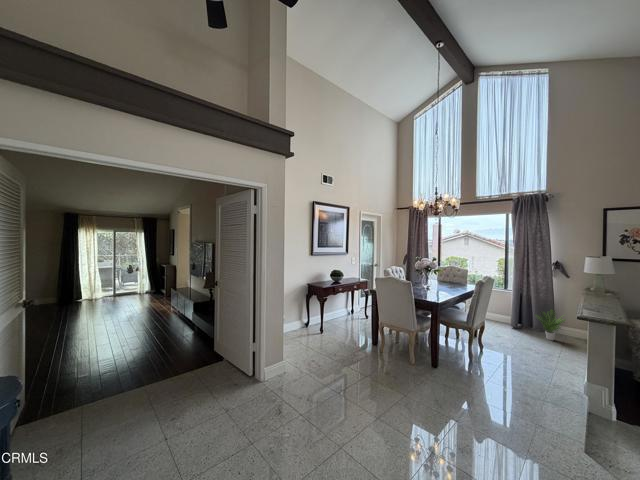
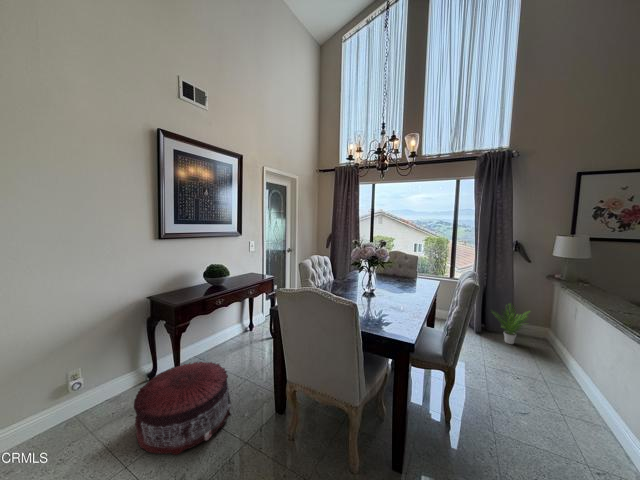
pouf: none [309,317,350,350] -> present [134,362,231,455]

